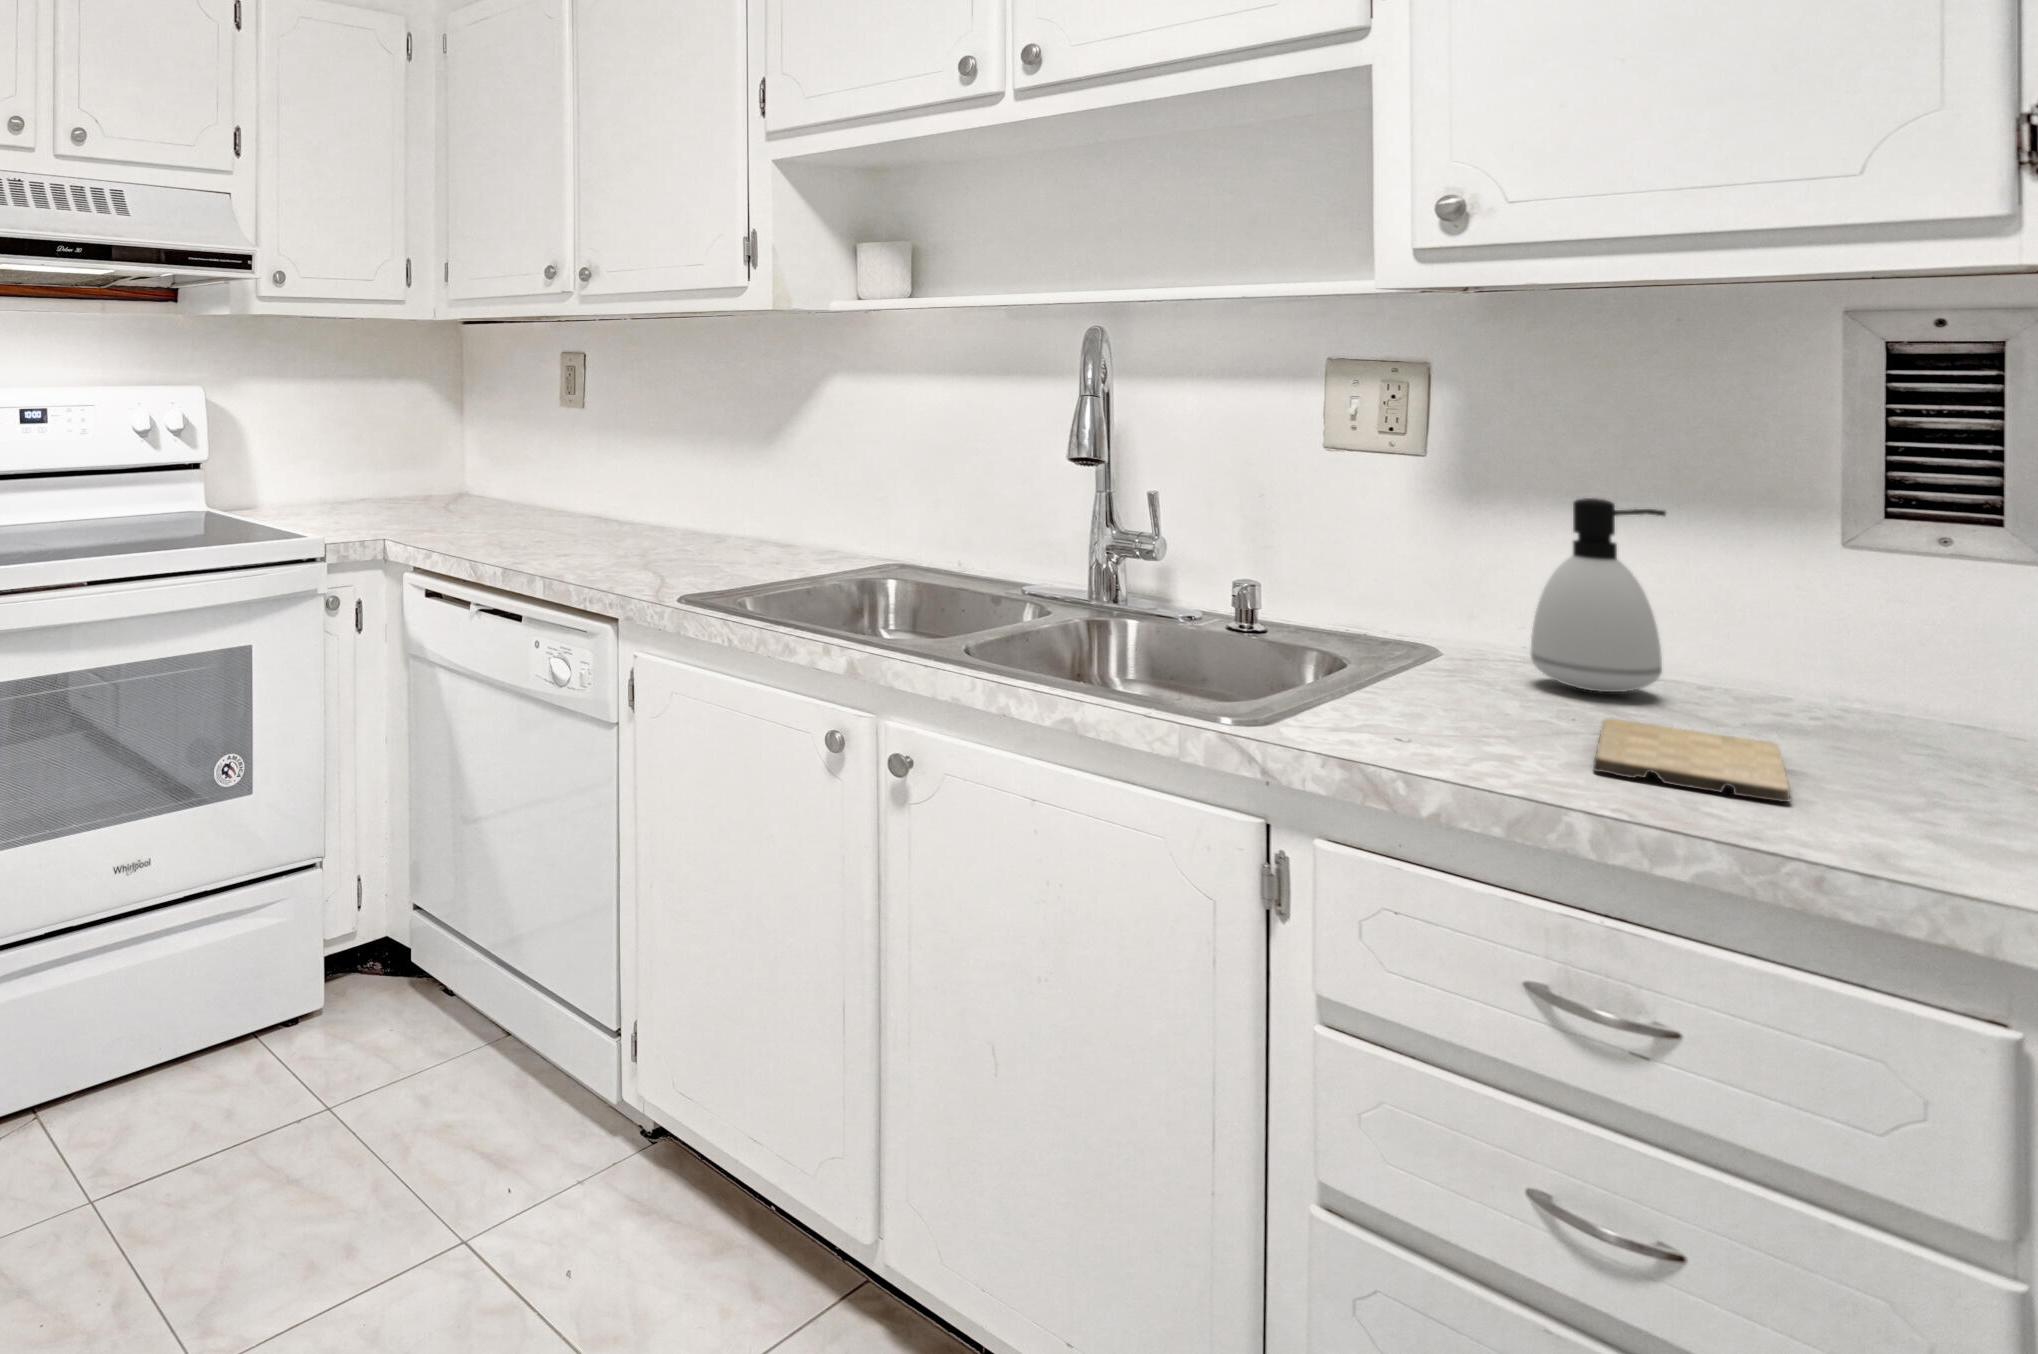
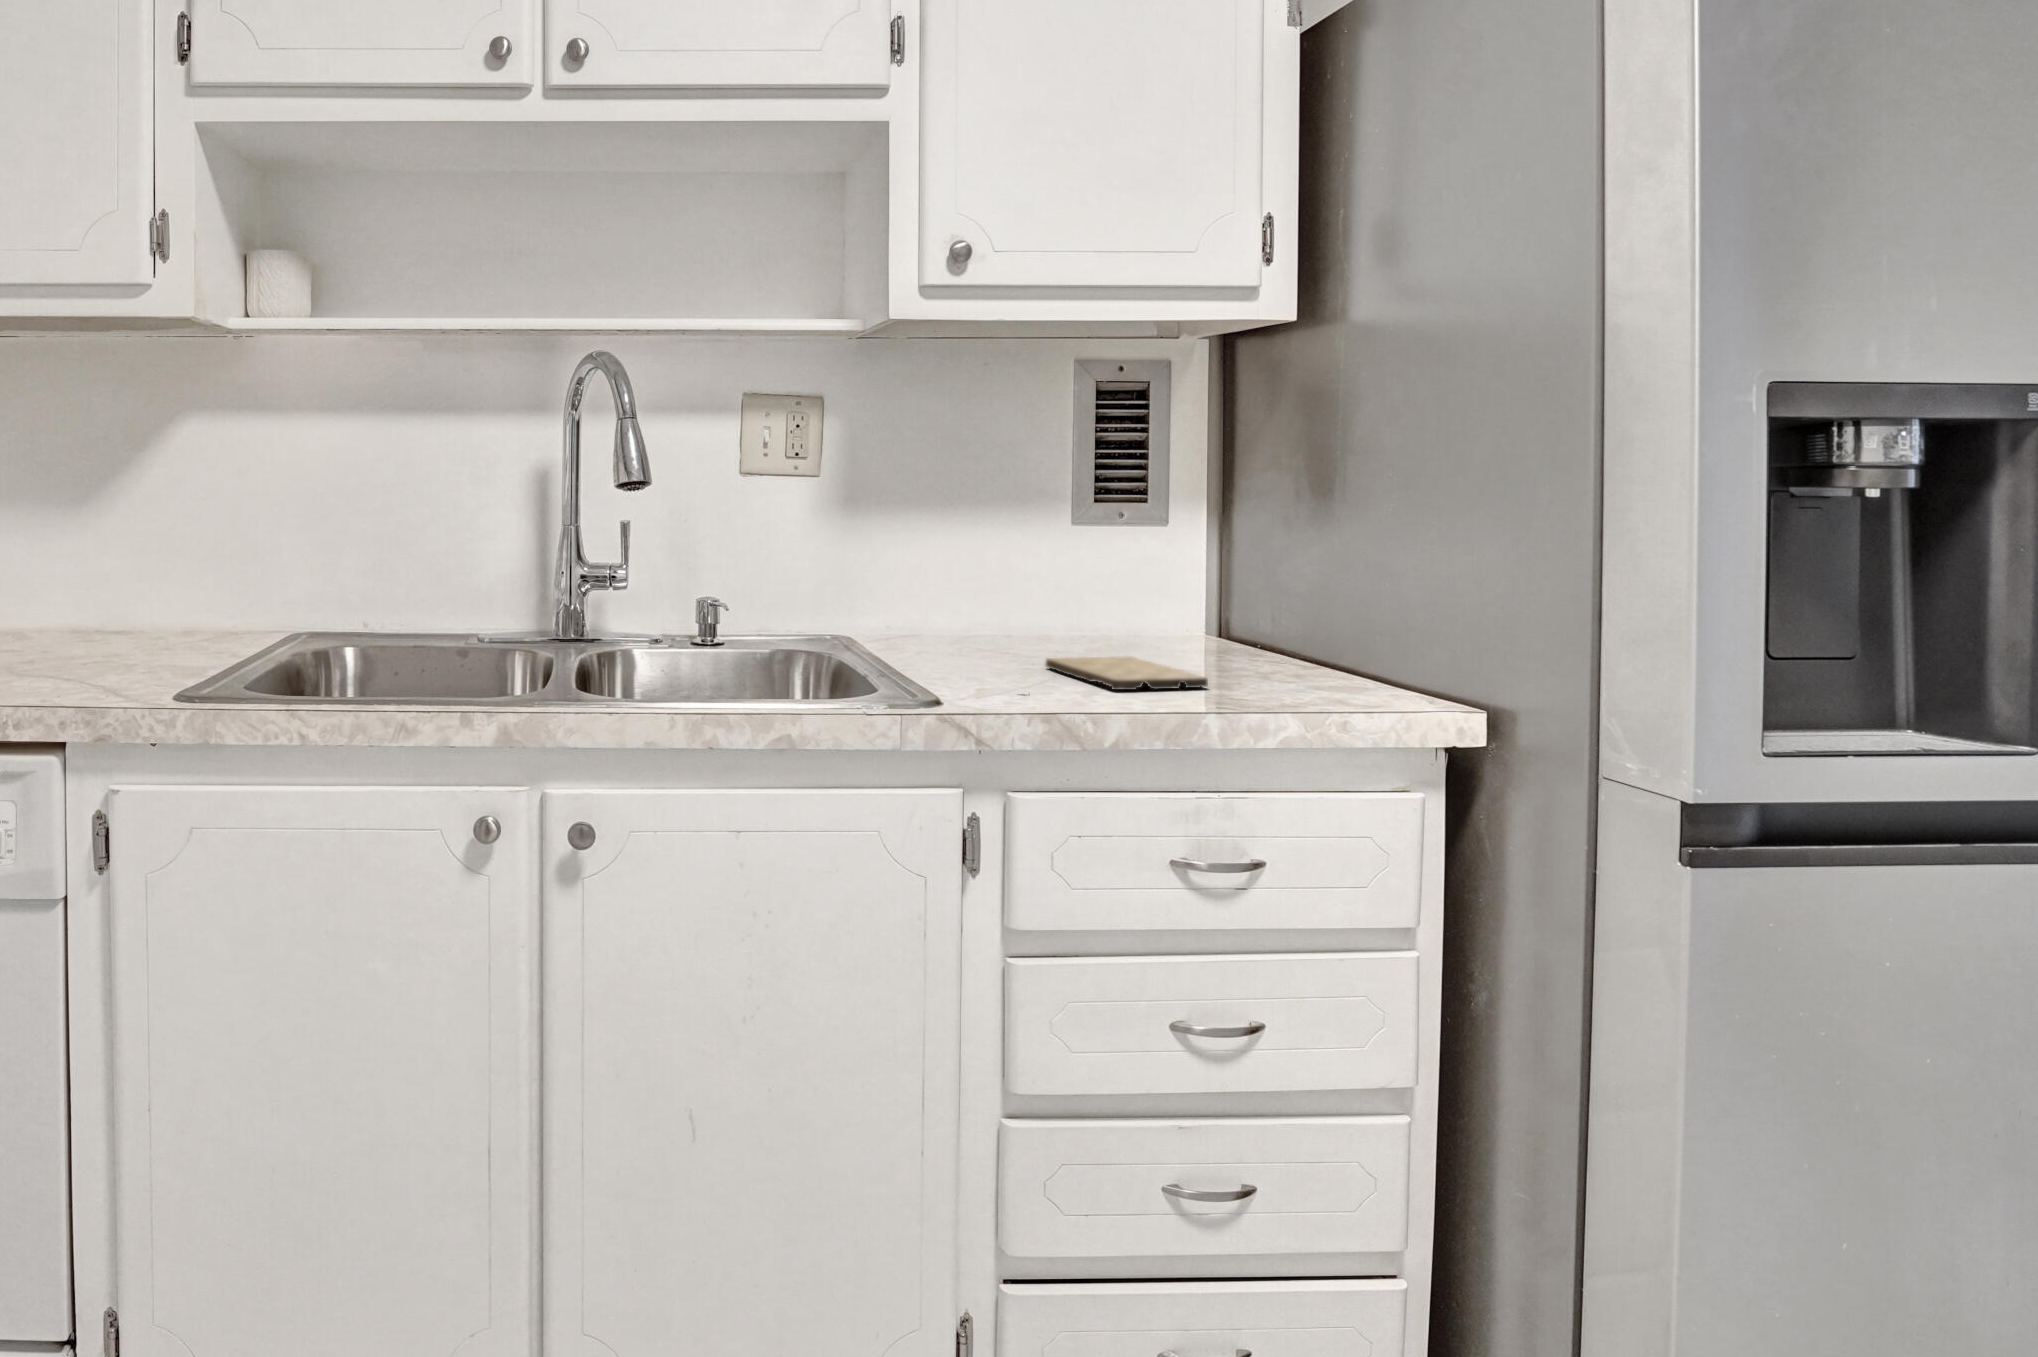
soap dispenser: present [1531,498,1666,692] -> none [933,498,1014,647]

